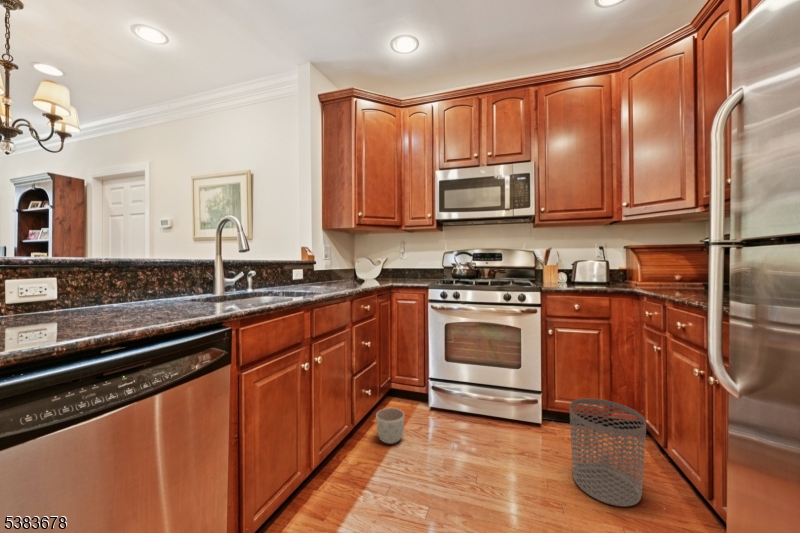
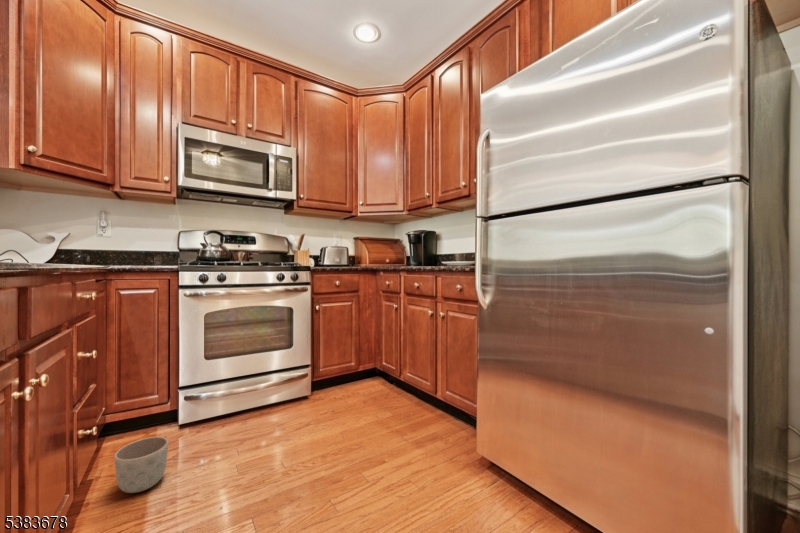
waste bin: present [570,399,646,506] -> none [355,351,406,428]

